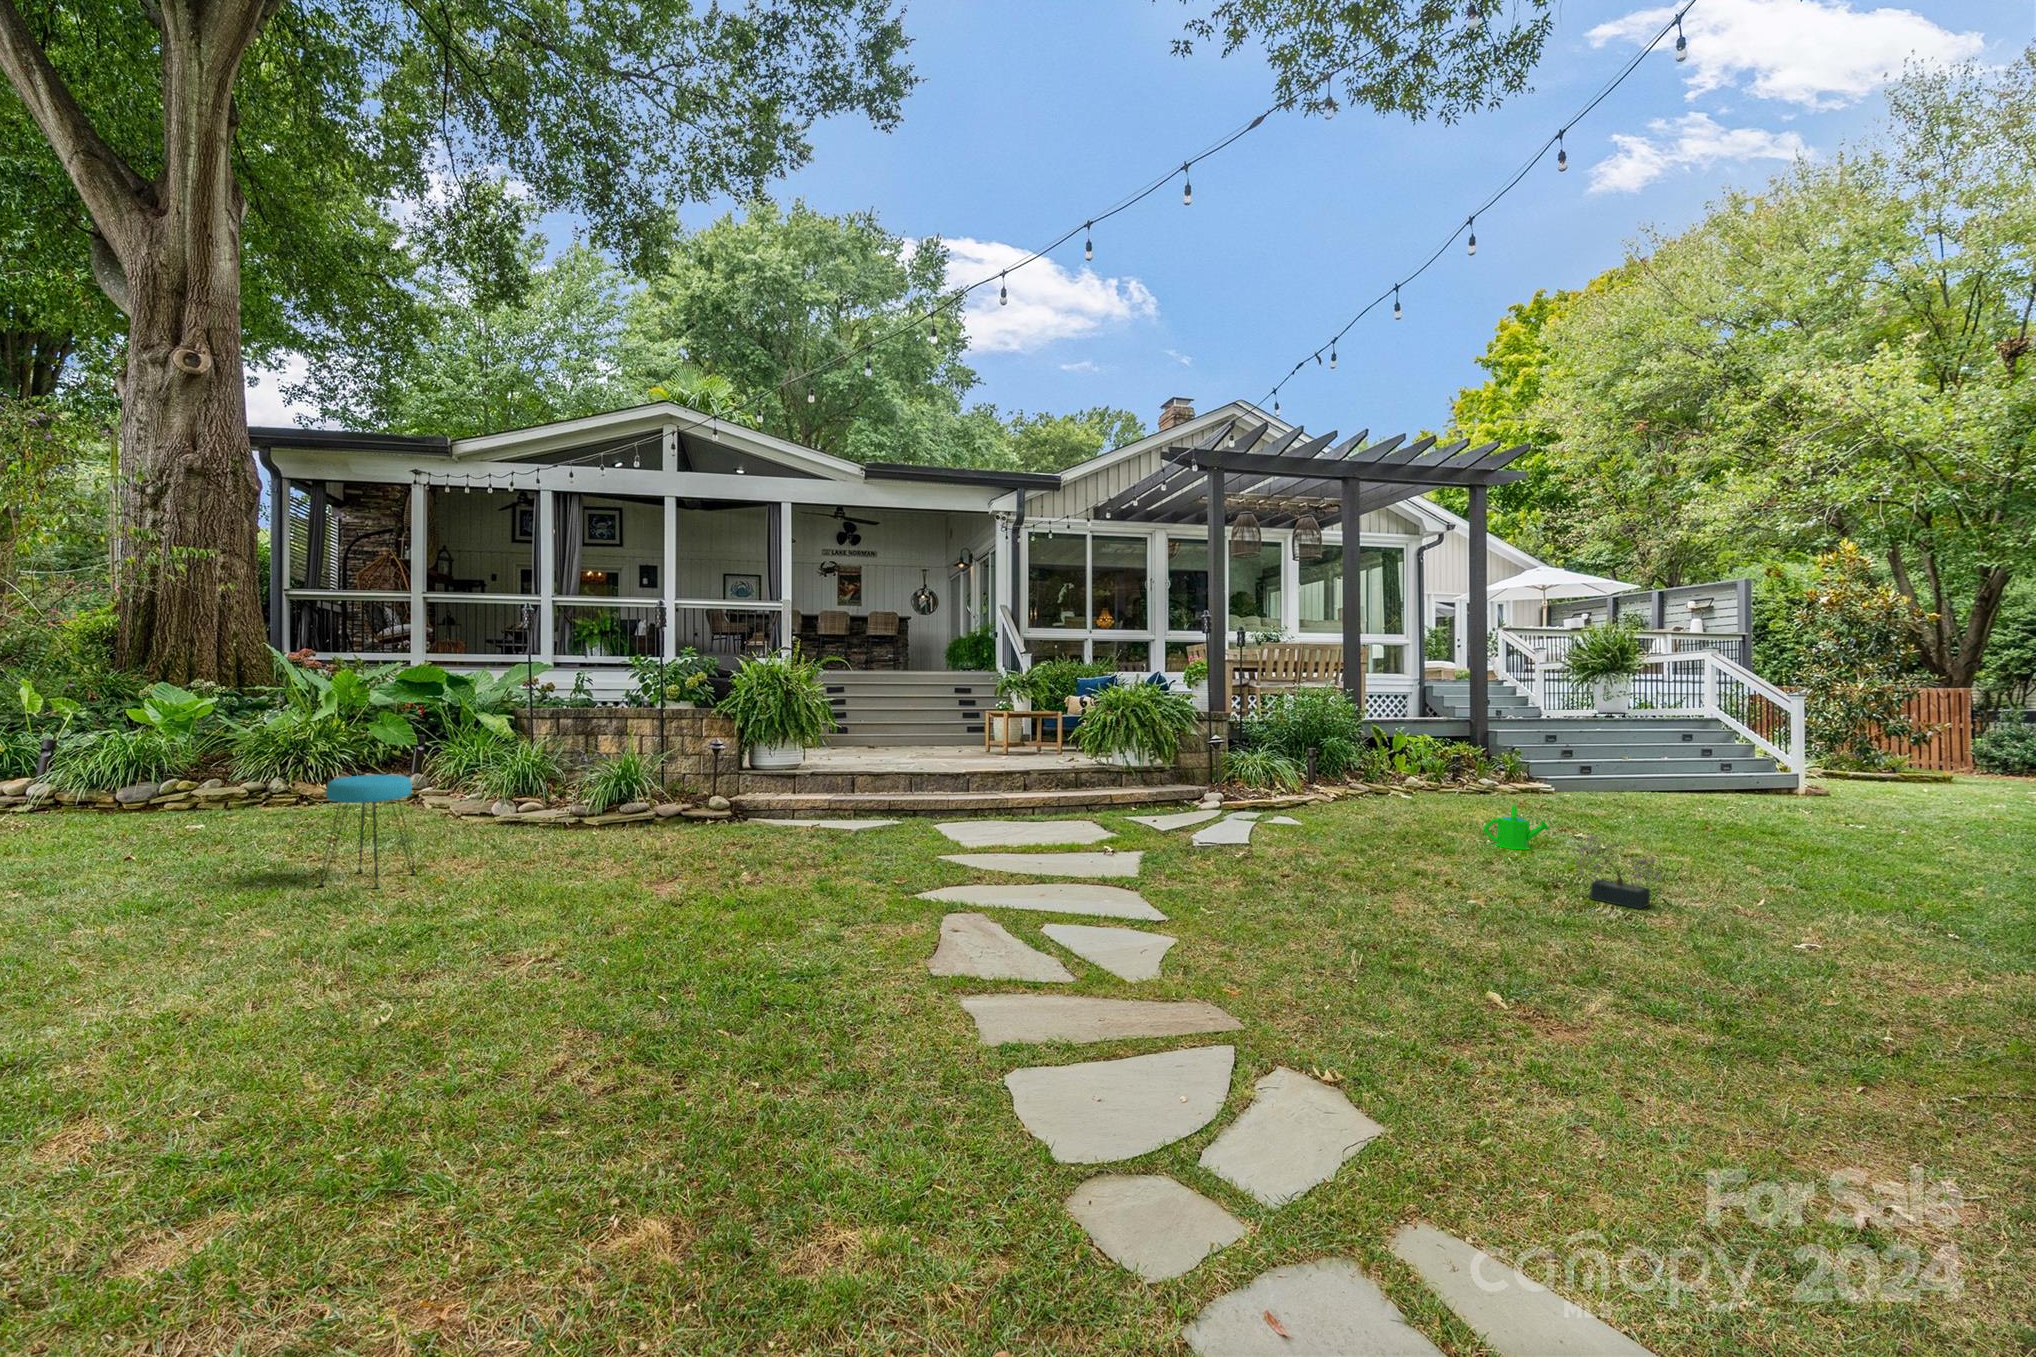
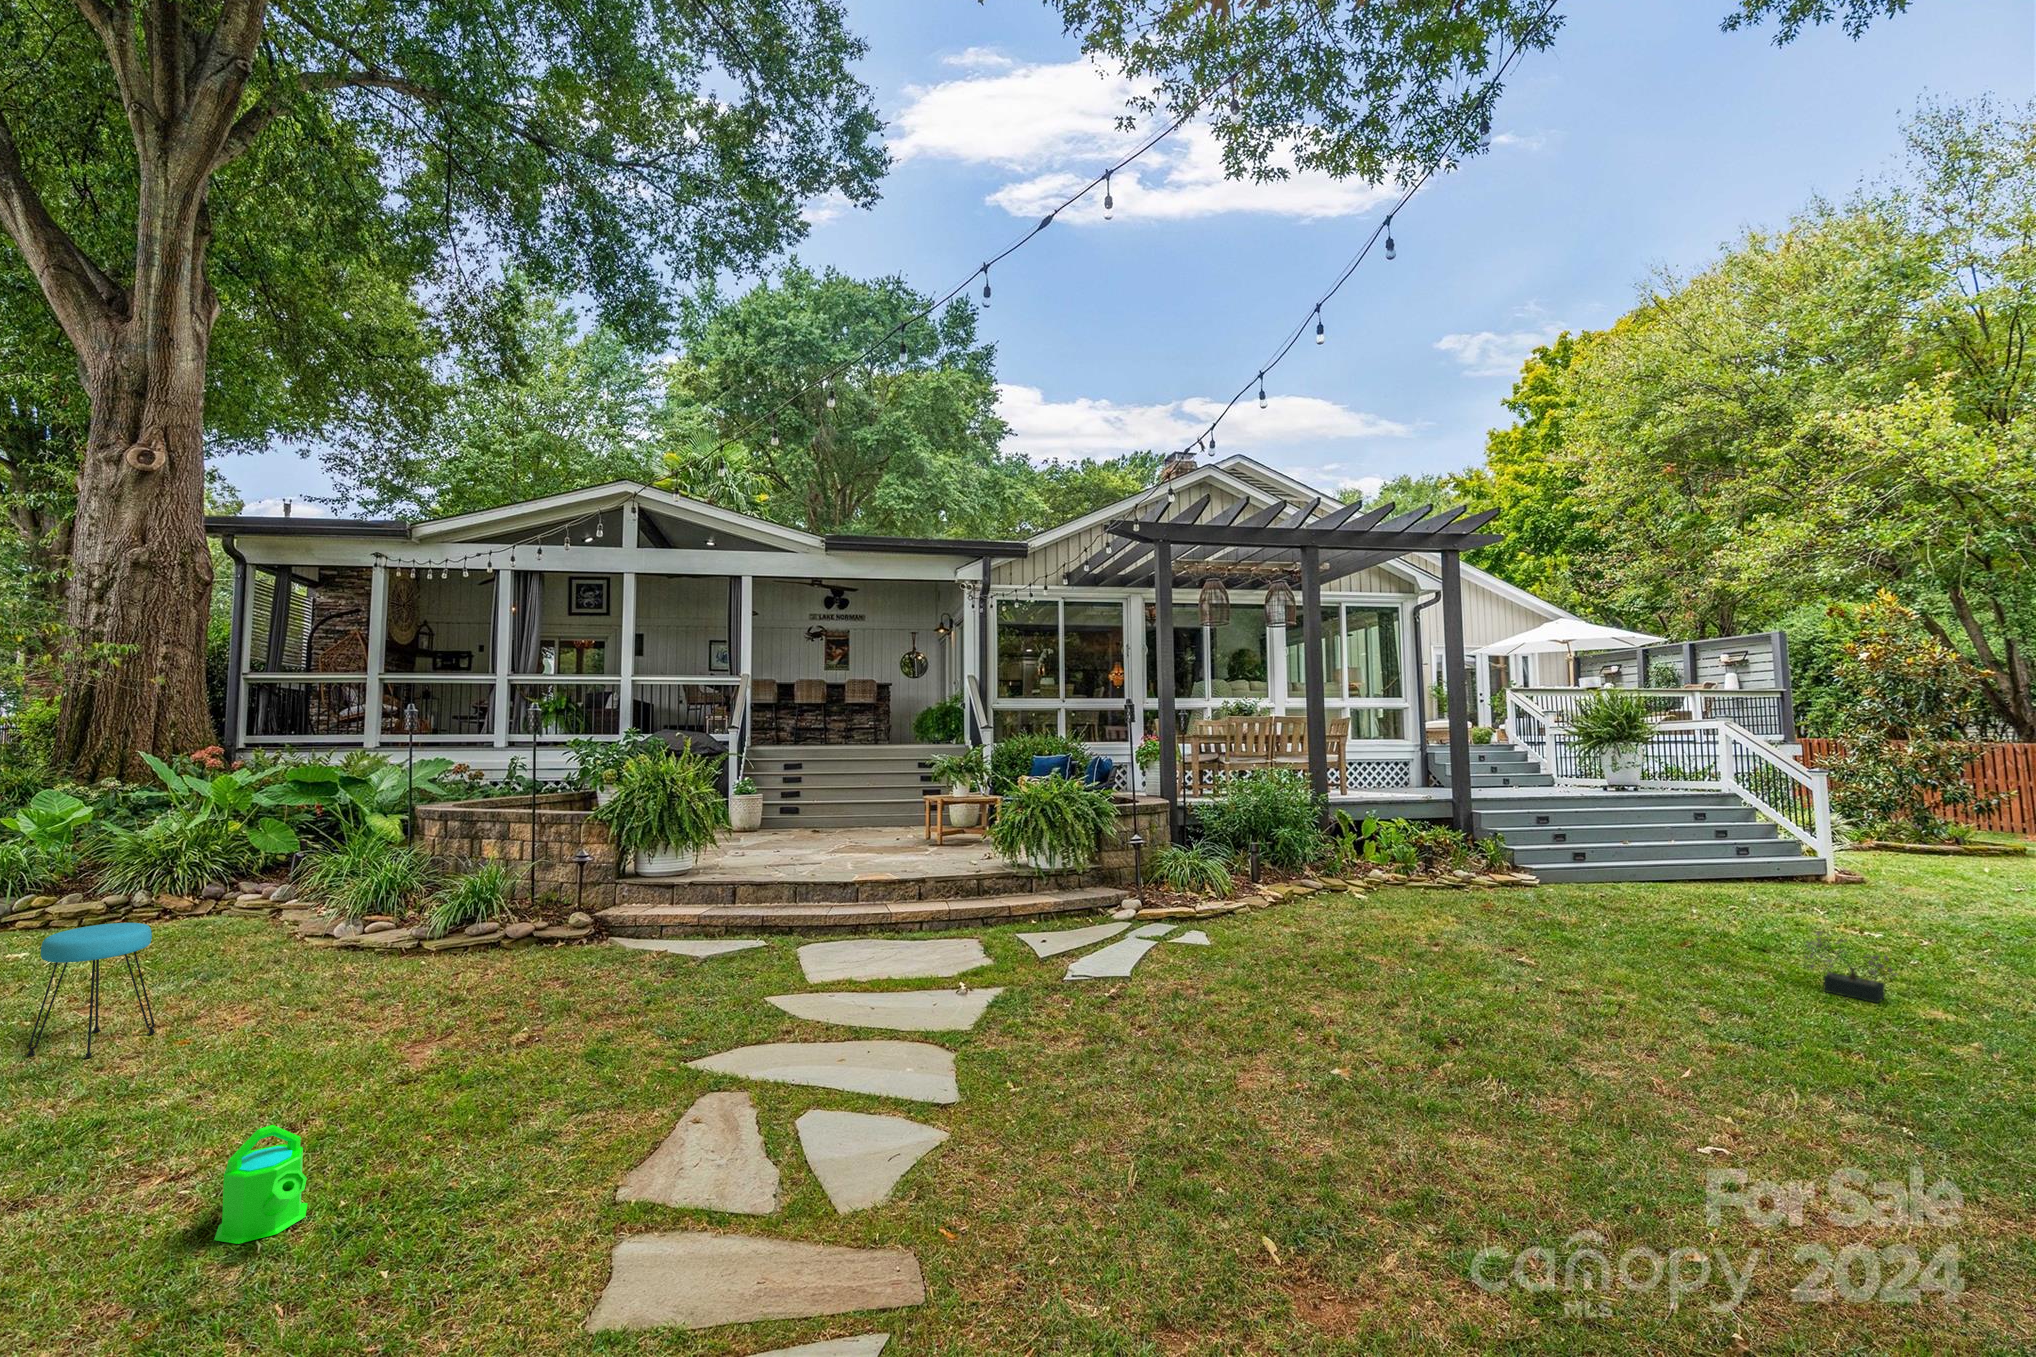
watering can: present [1484,805,1550,850] -> present [214,1125,308,1244]
decorative plant: present [1577,835,1661,909] -> present [1805,931,1897,1003]

